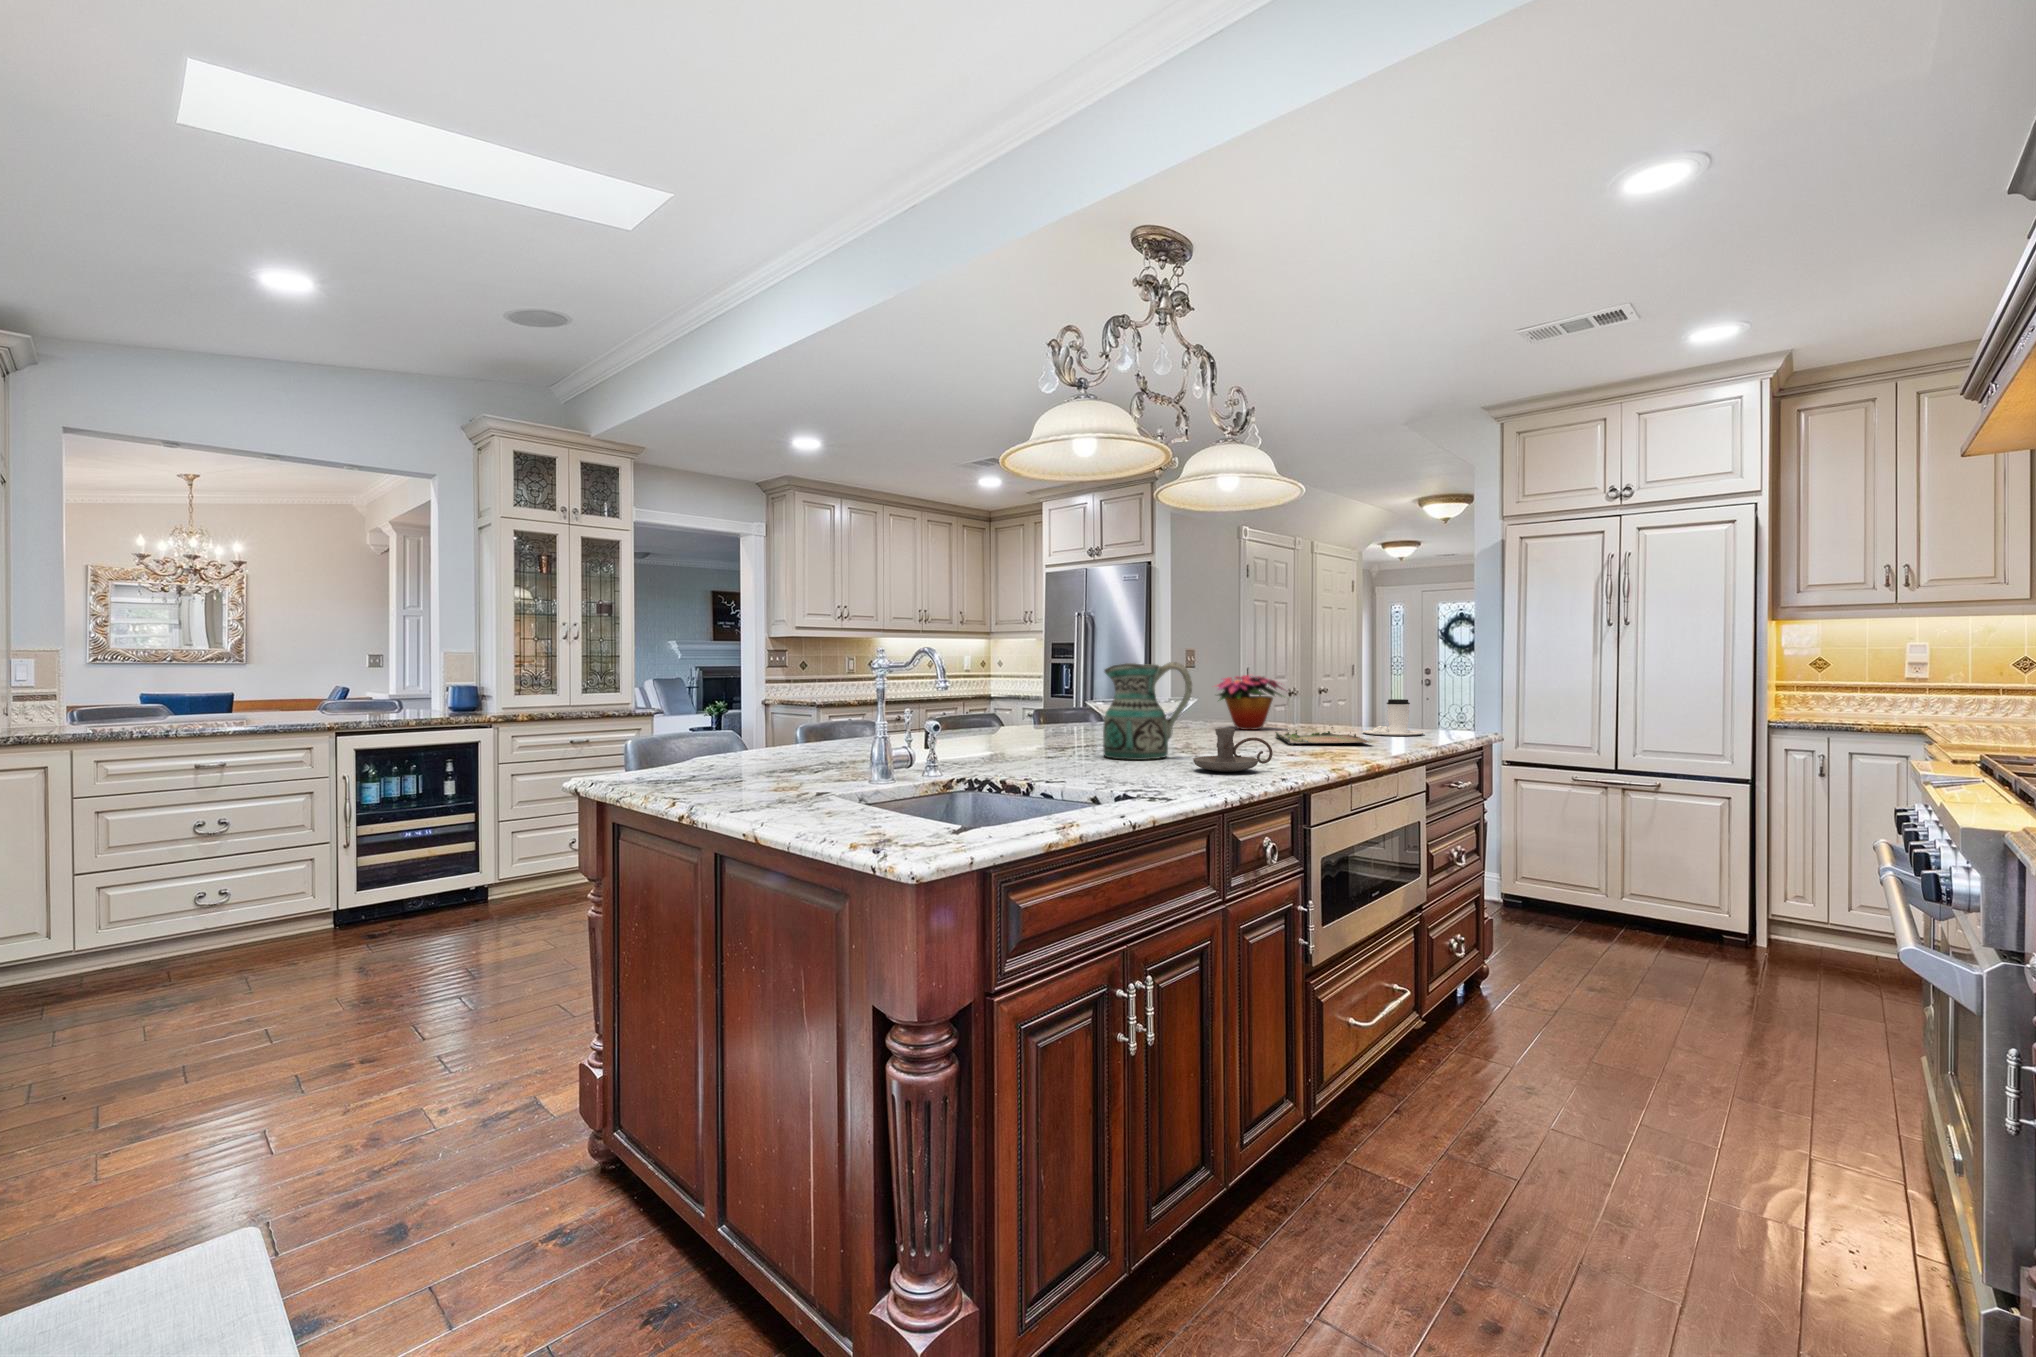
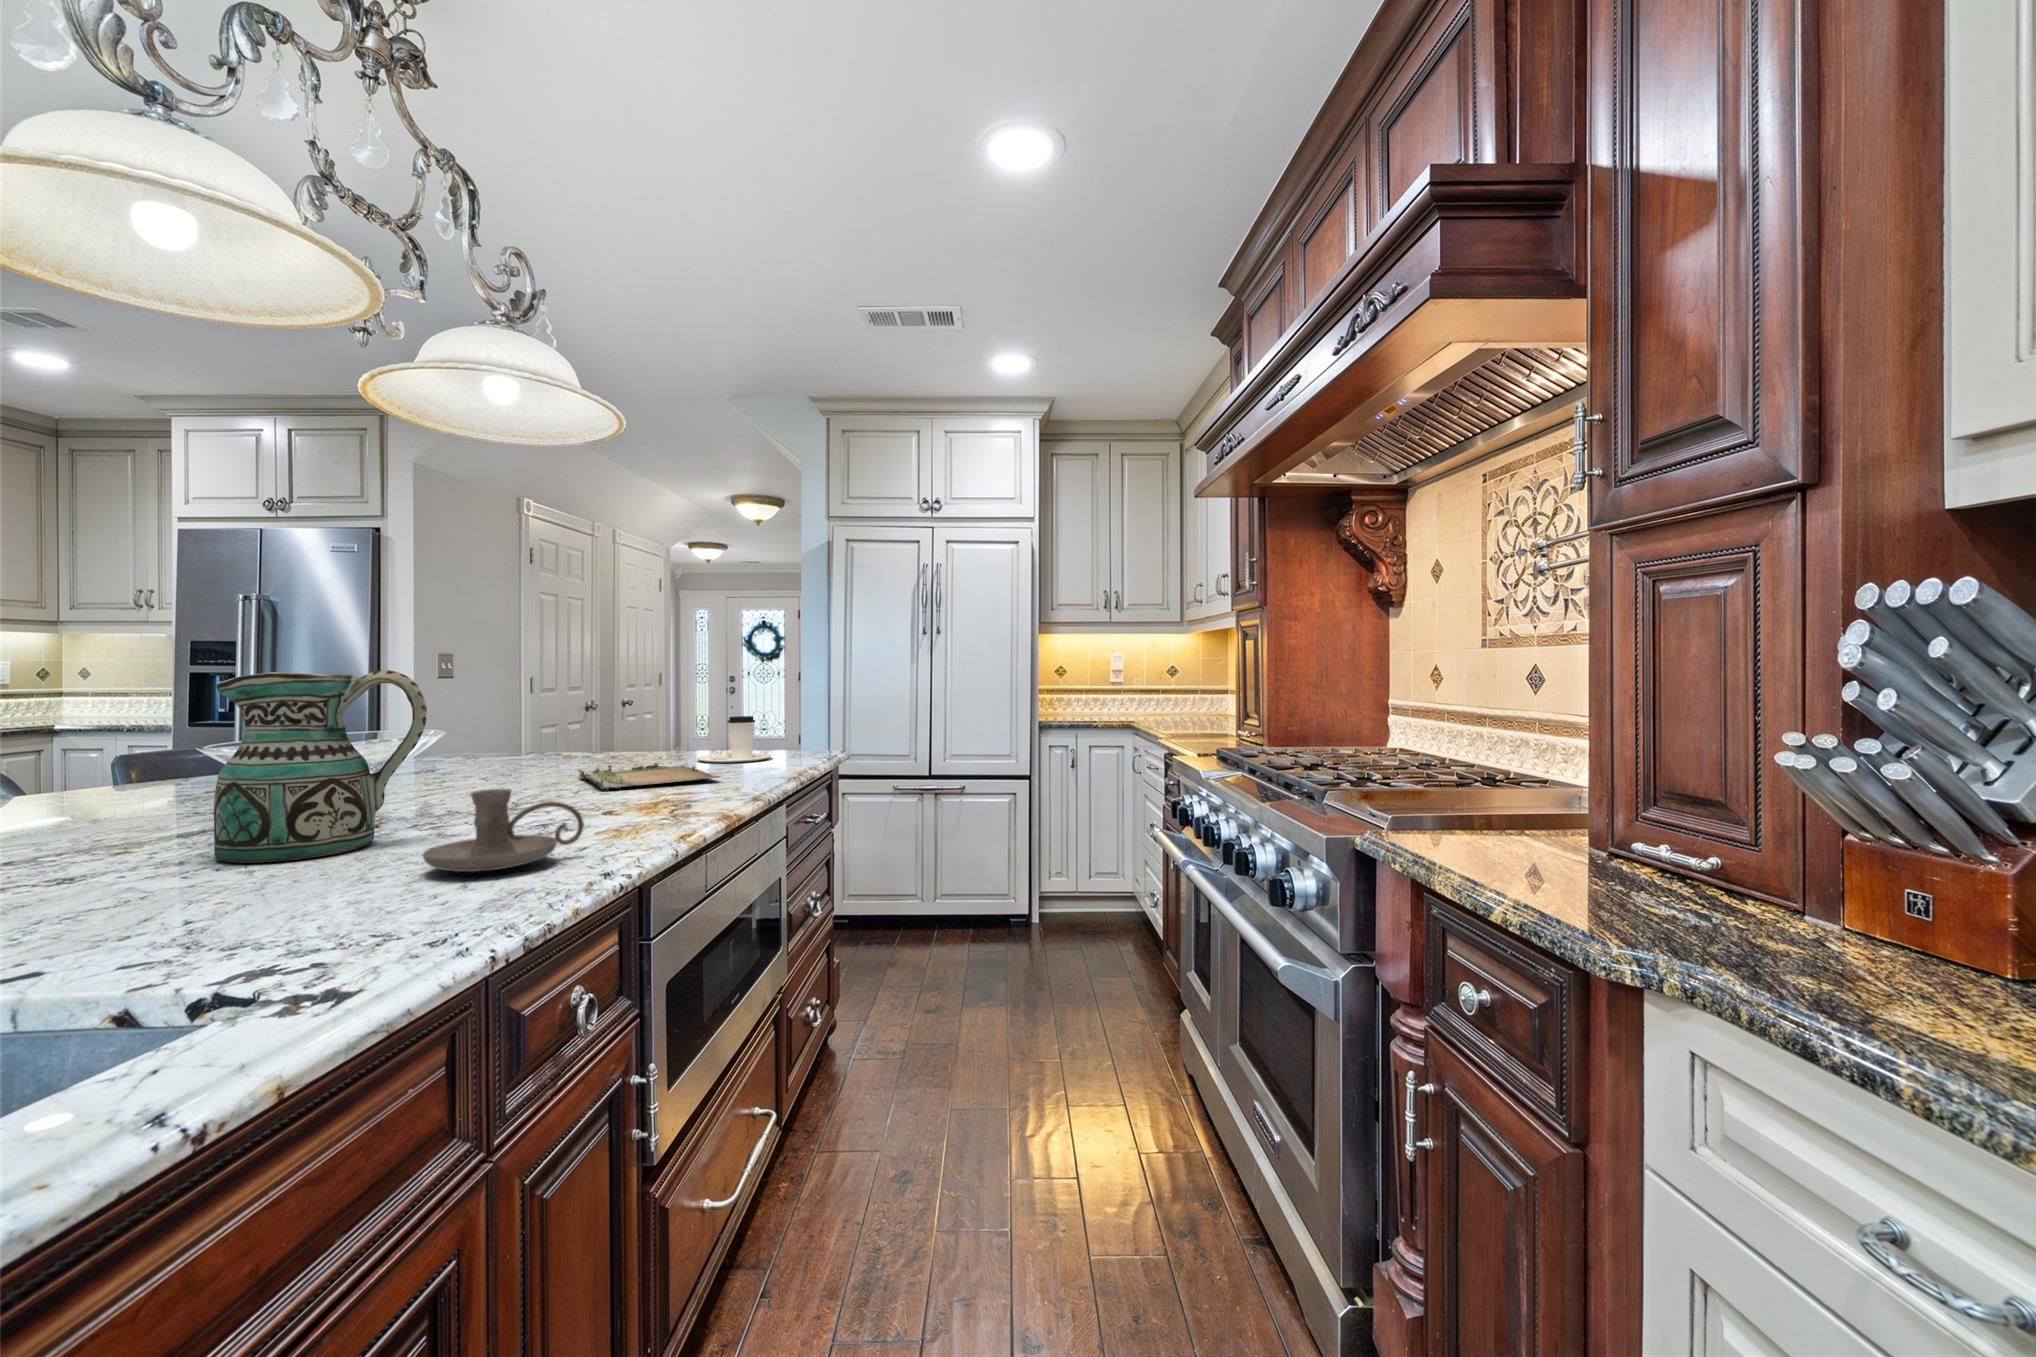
flower arrangement: present [1216,675,1284,730] -> none [470,686,602,766]

